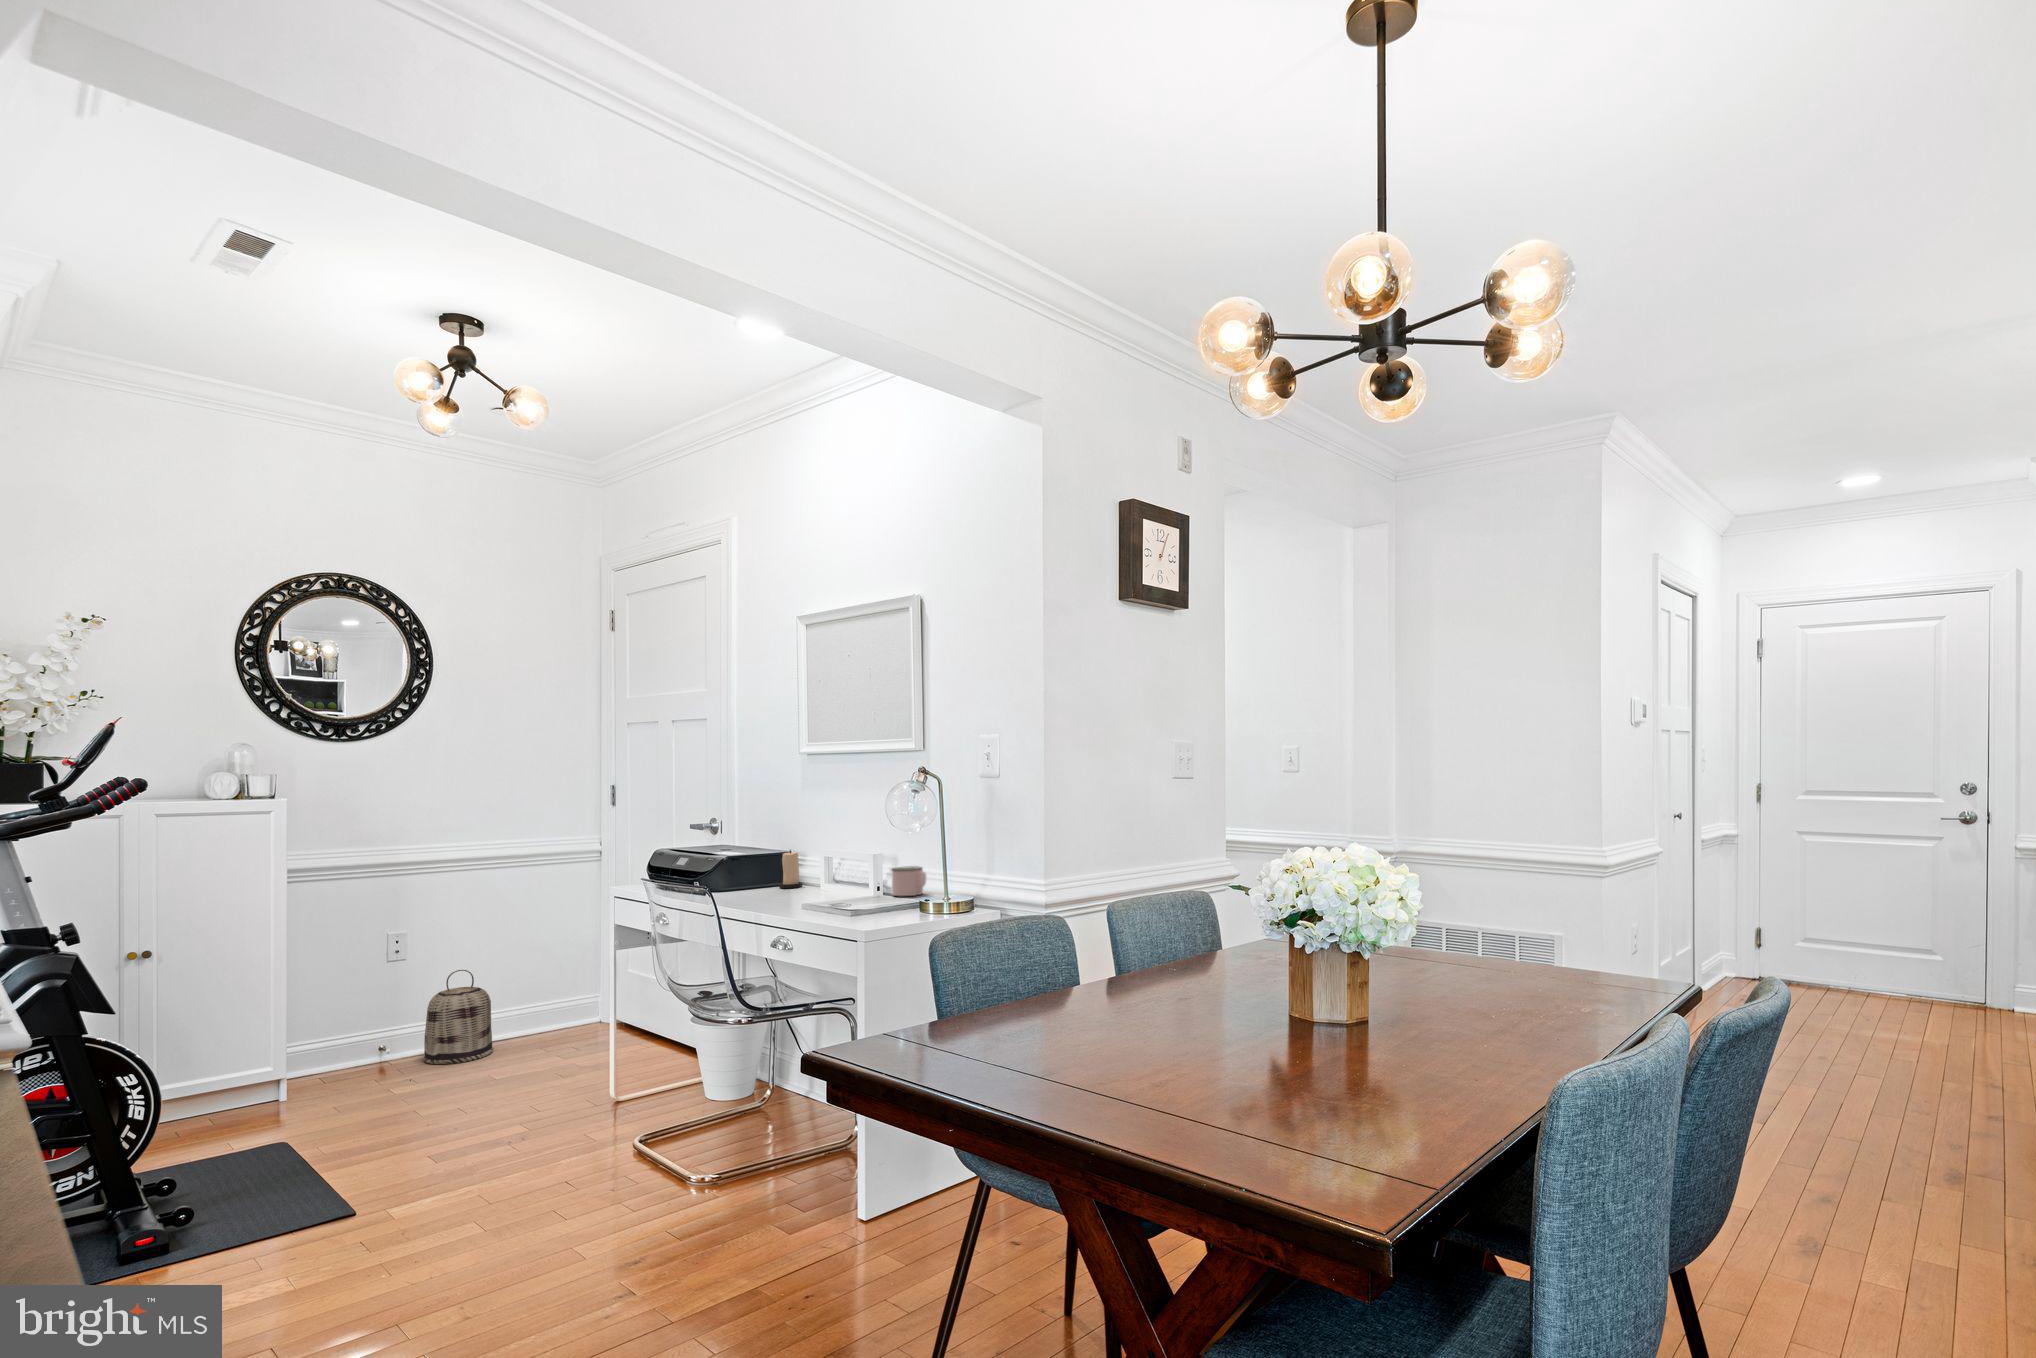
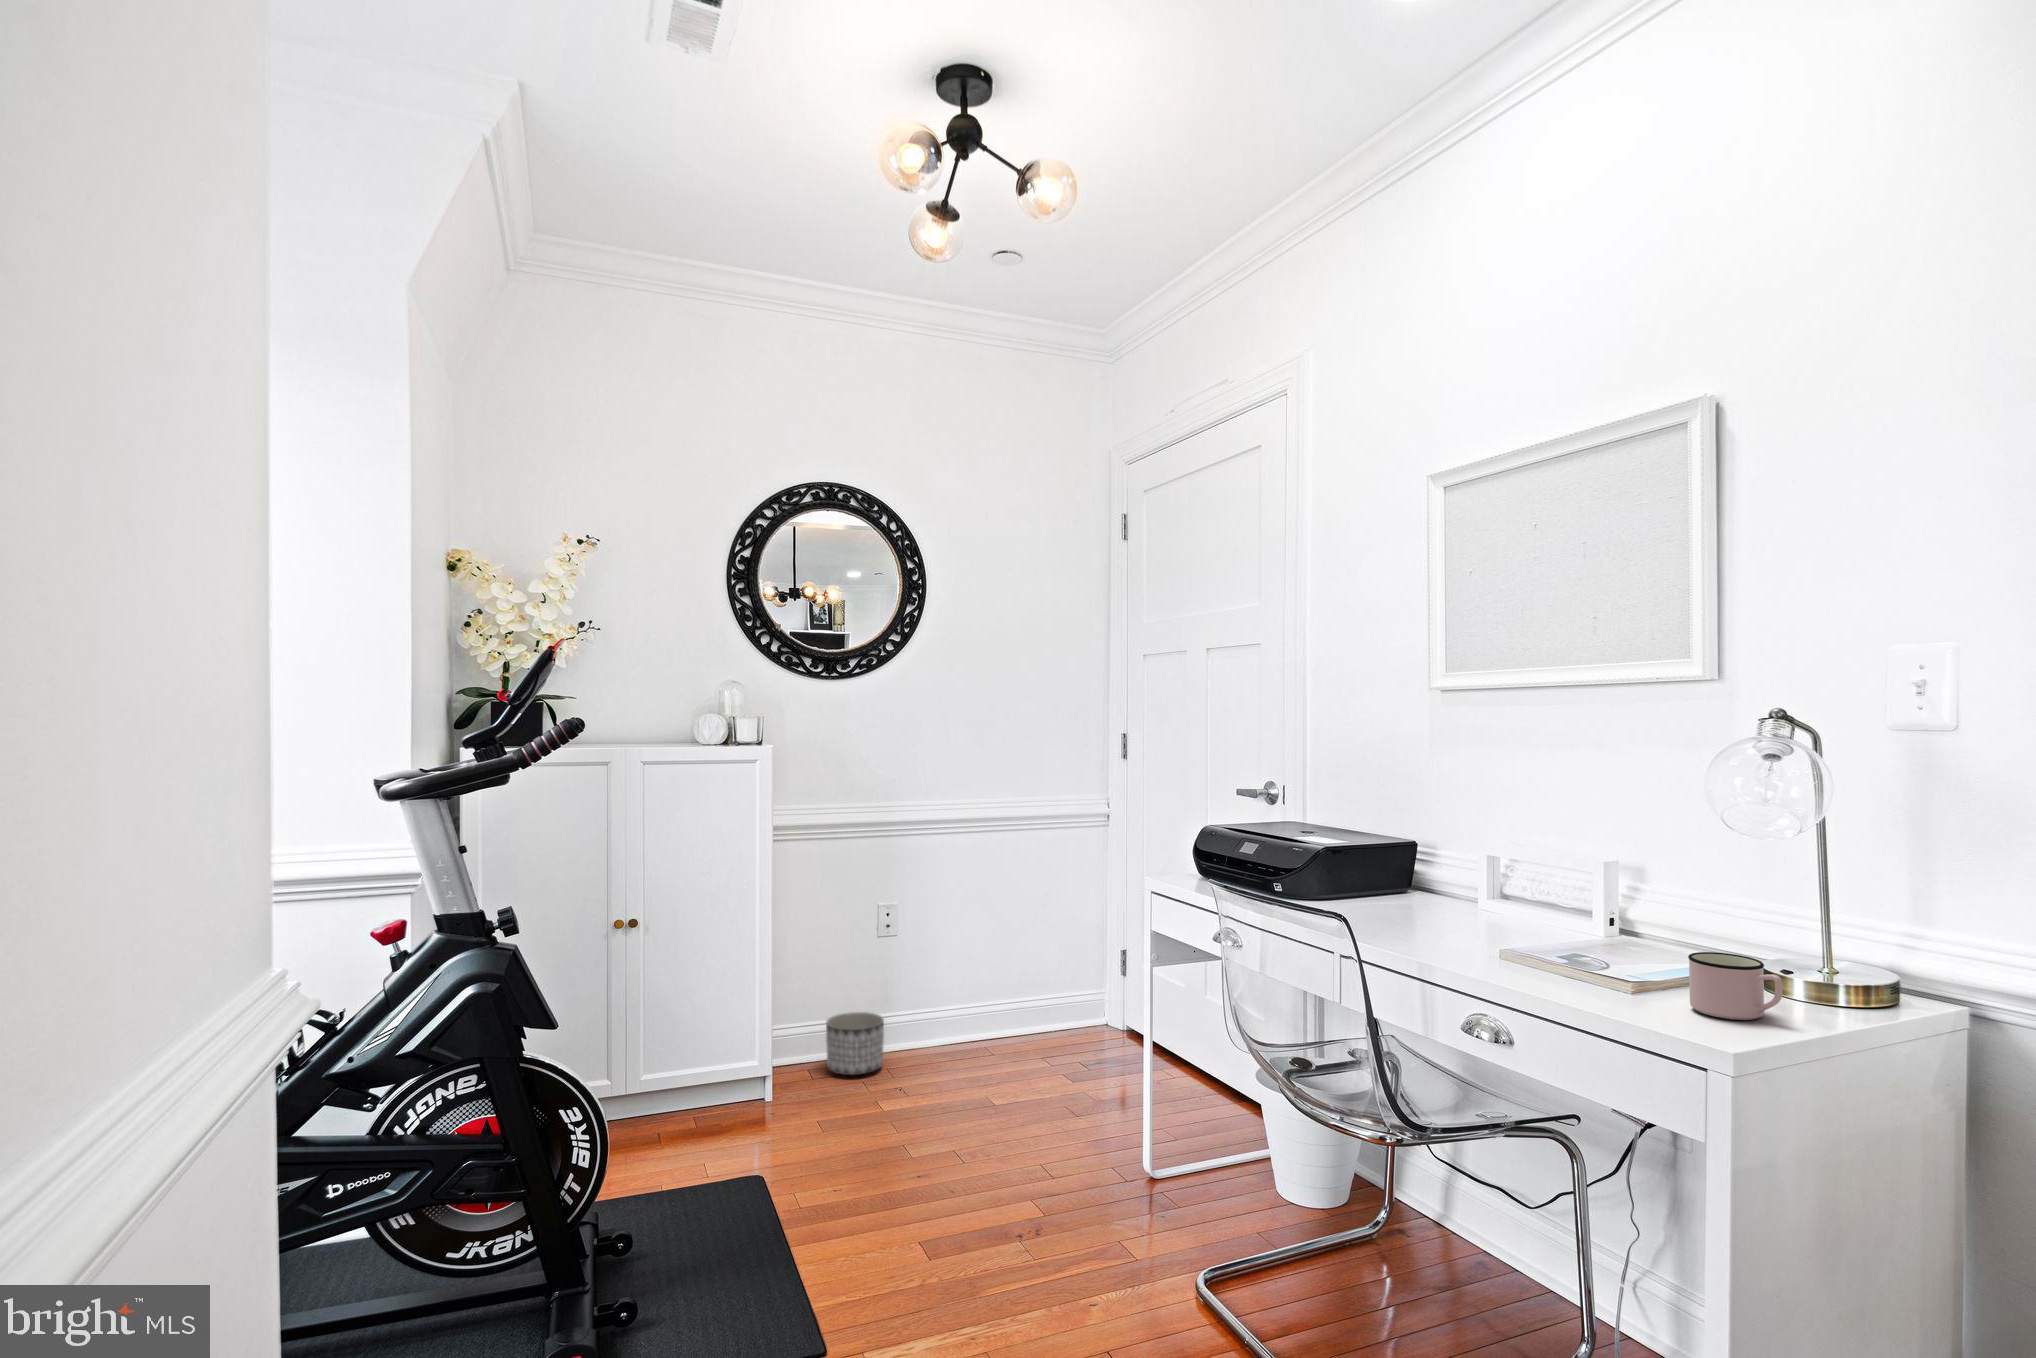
candle: present [779,850,802,888] -> none [1417,878,1457,946]
basket: present [424,970,493,1064] -> none [921,956,995,1070]
planter: none [331,1027,389,1080] -> present [826,1012,884,1075]

